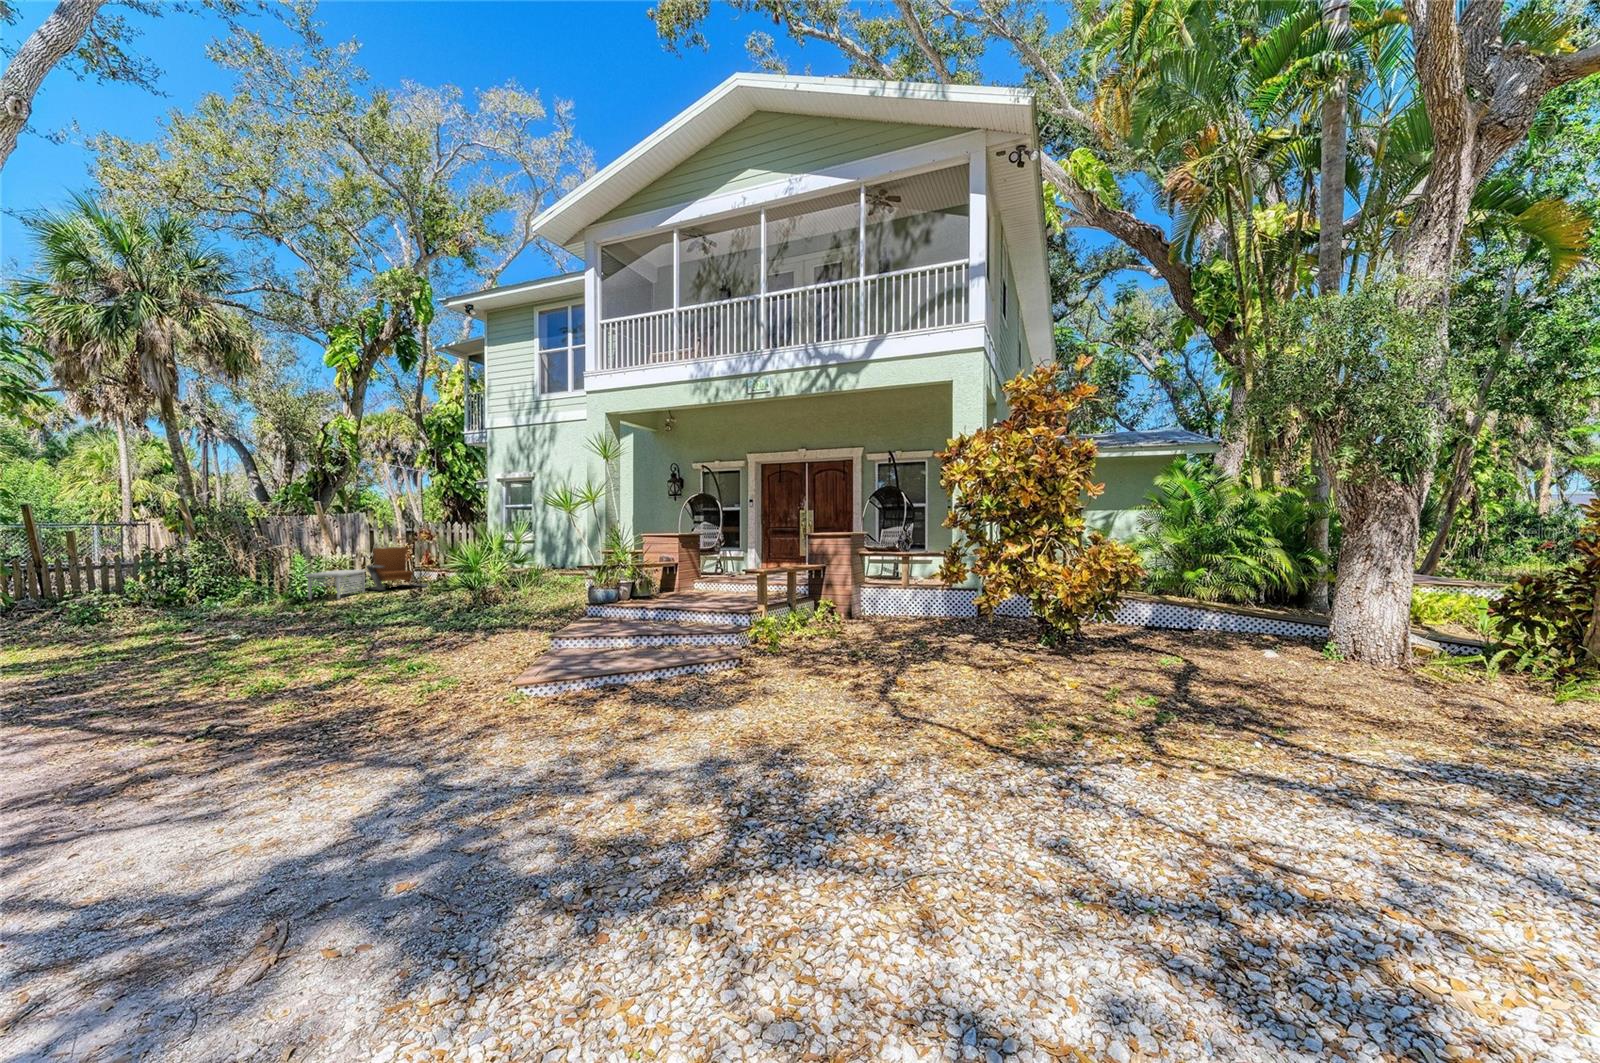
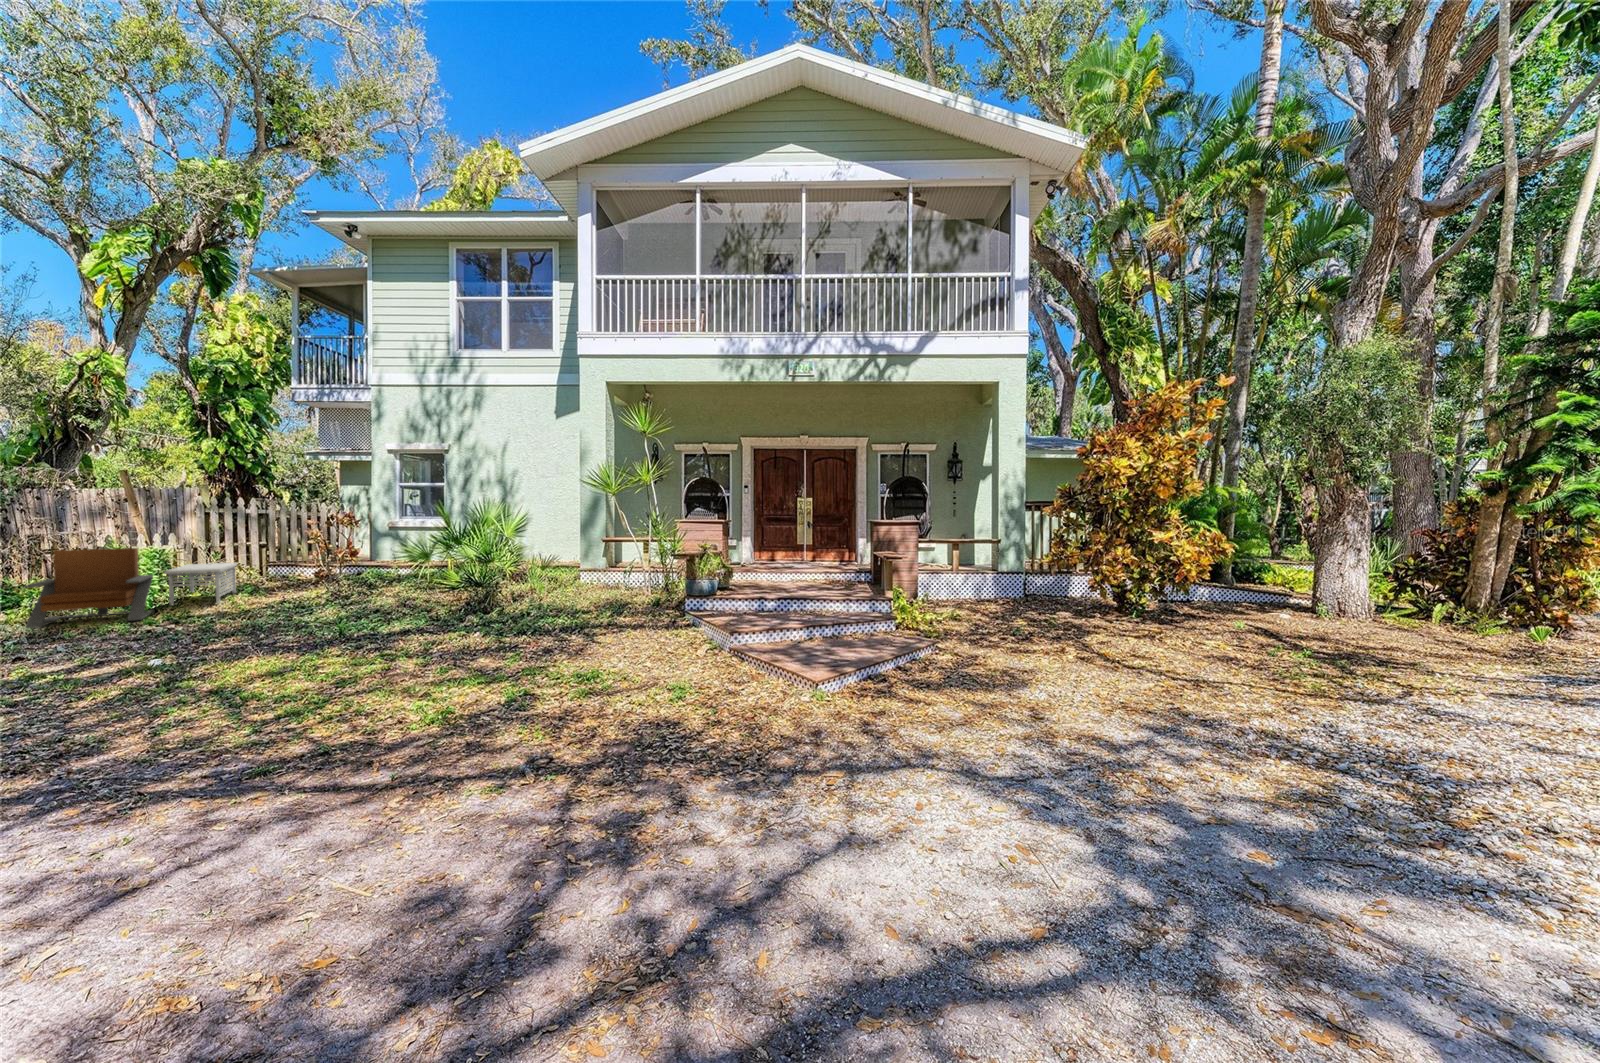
lounge chair: present [366,547,428,590] -> present [24,548,154,628]

